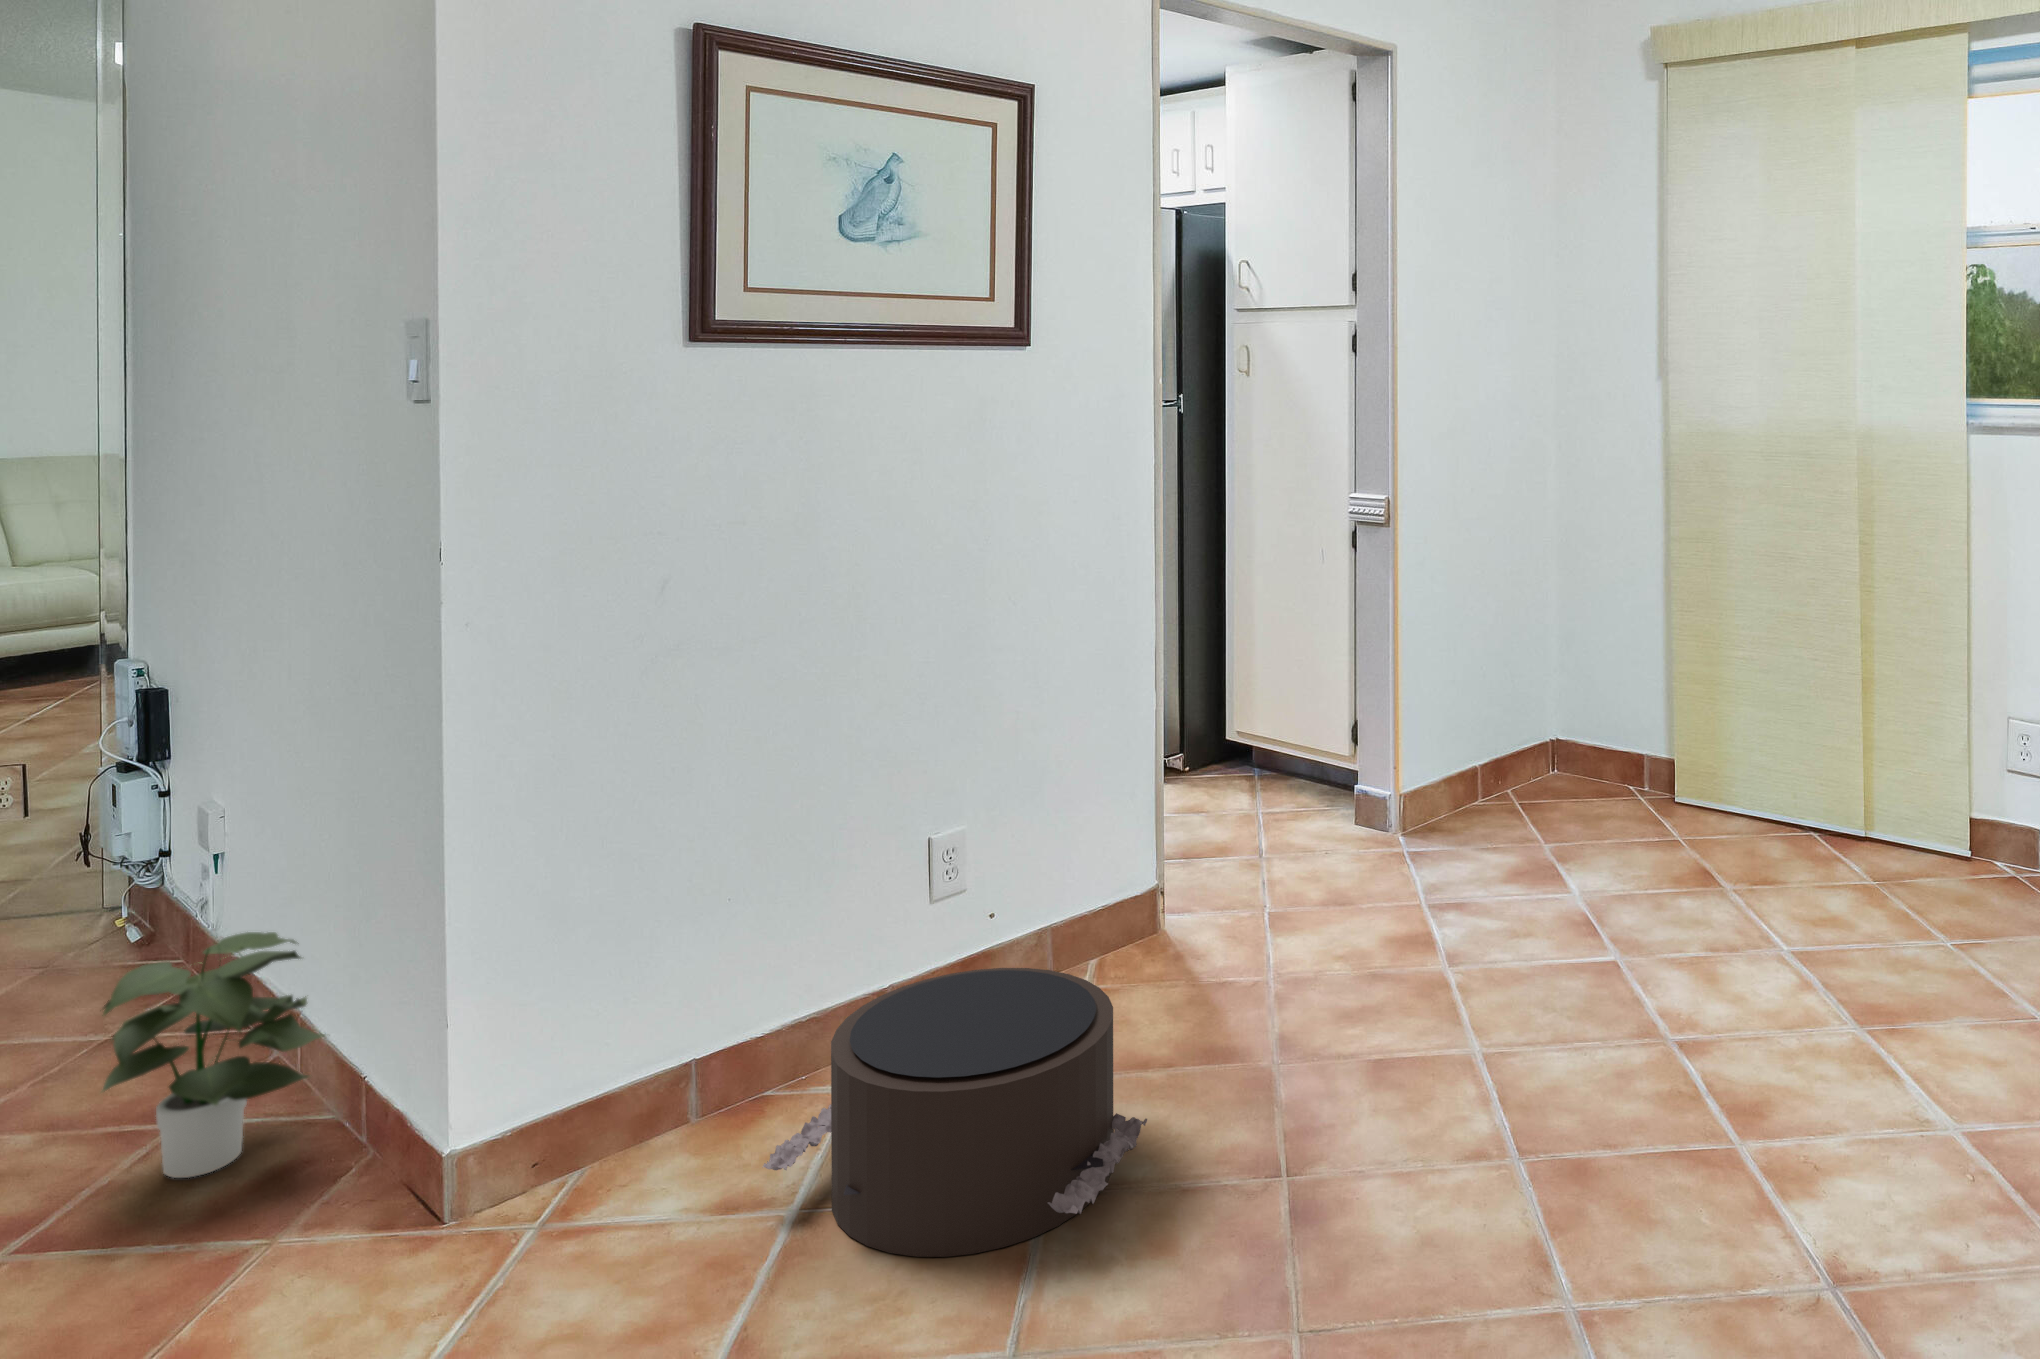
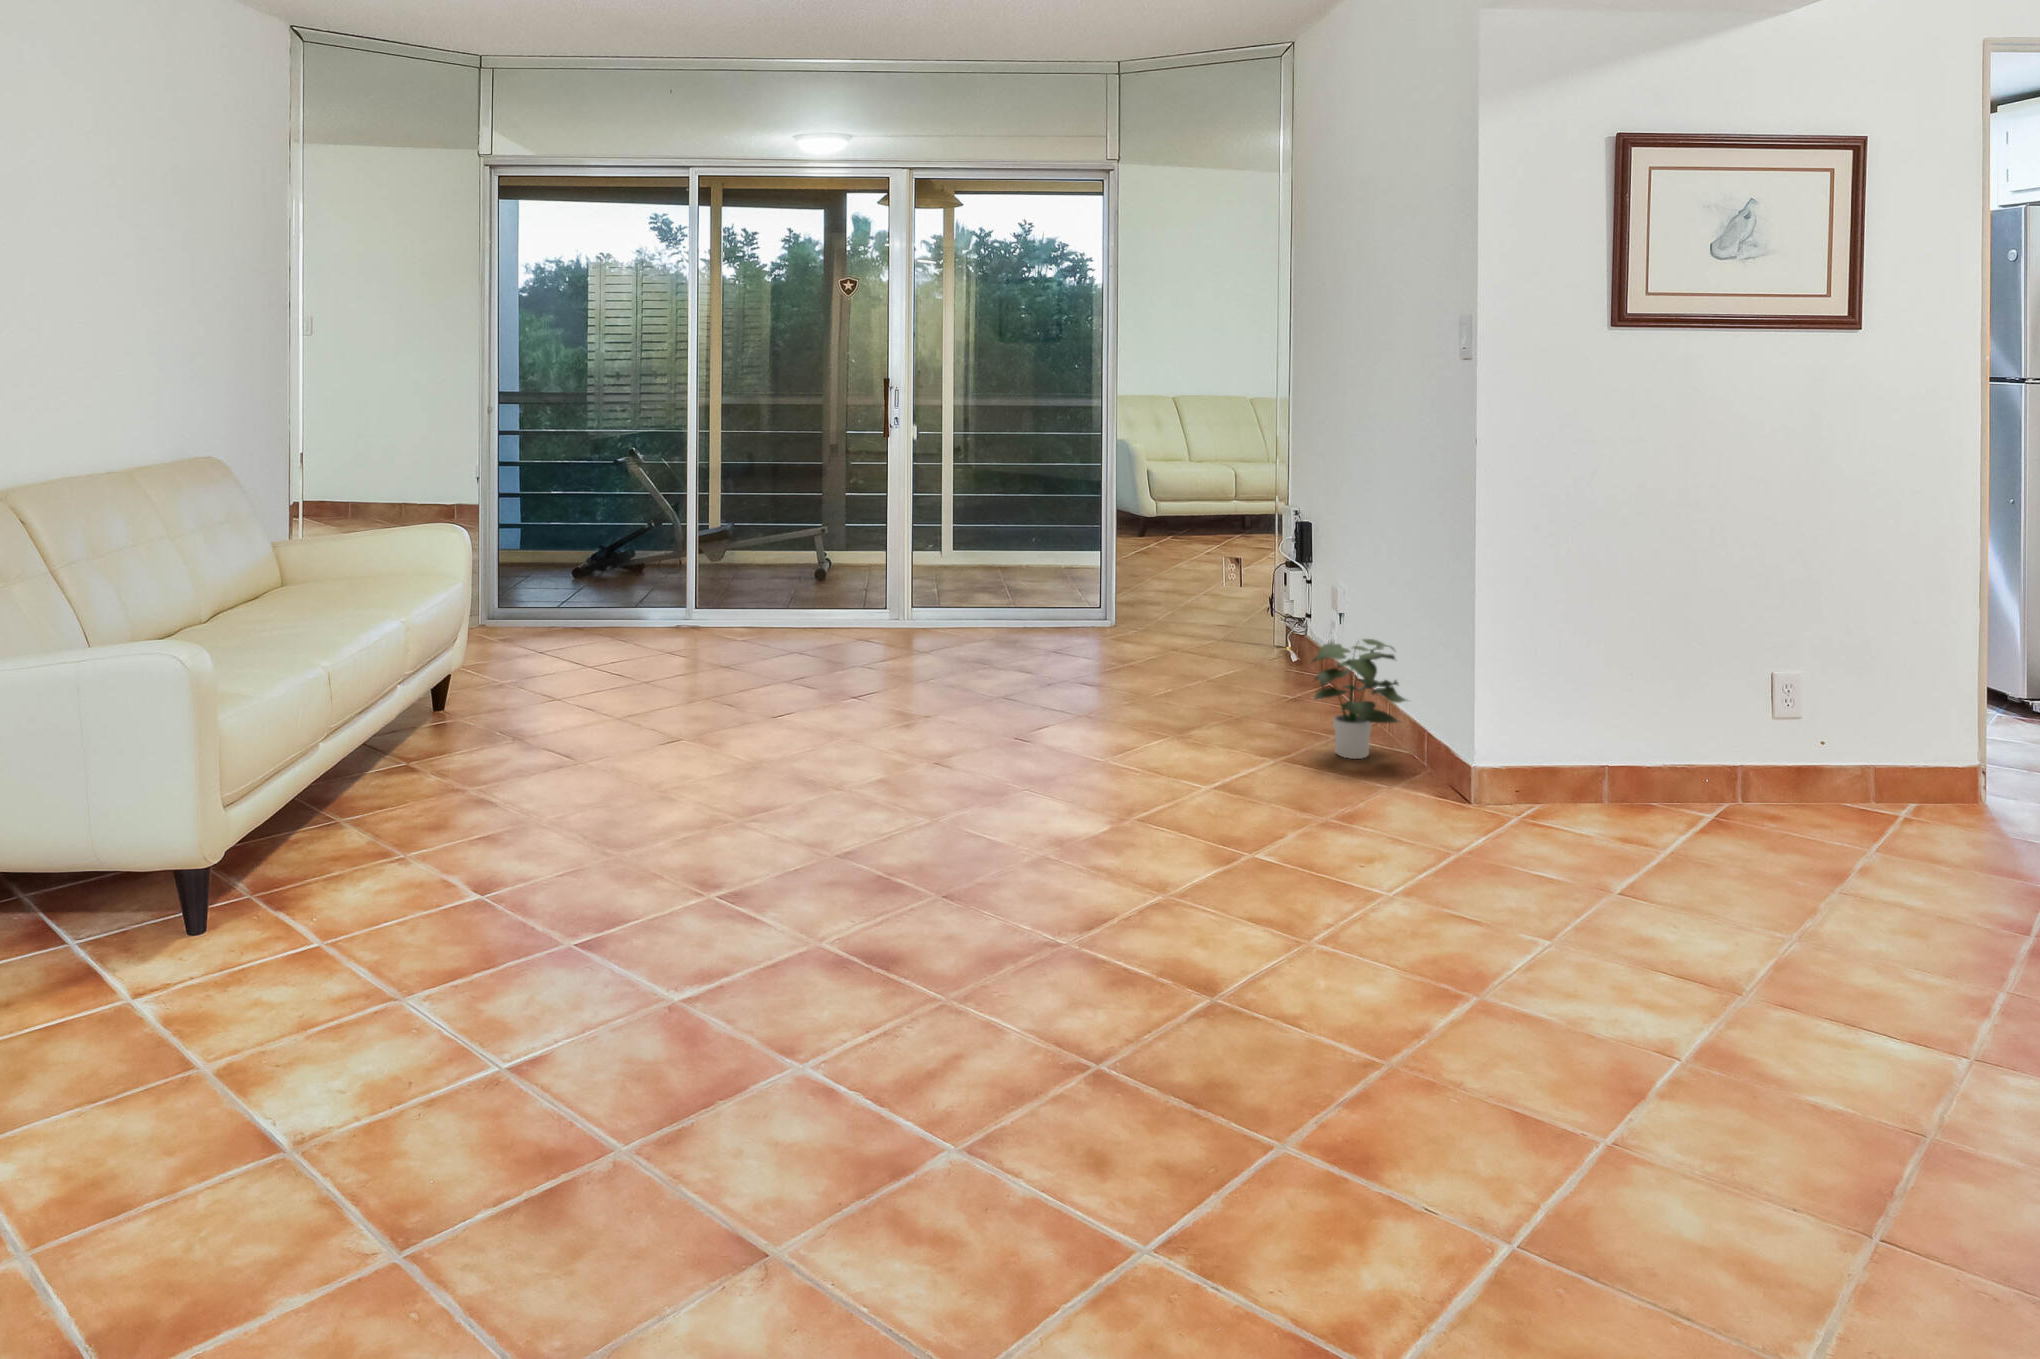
pouf: present [762,968,1147,1257] -> none [1648,750,1926,911]

